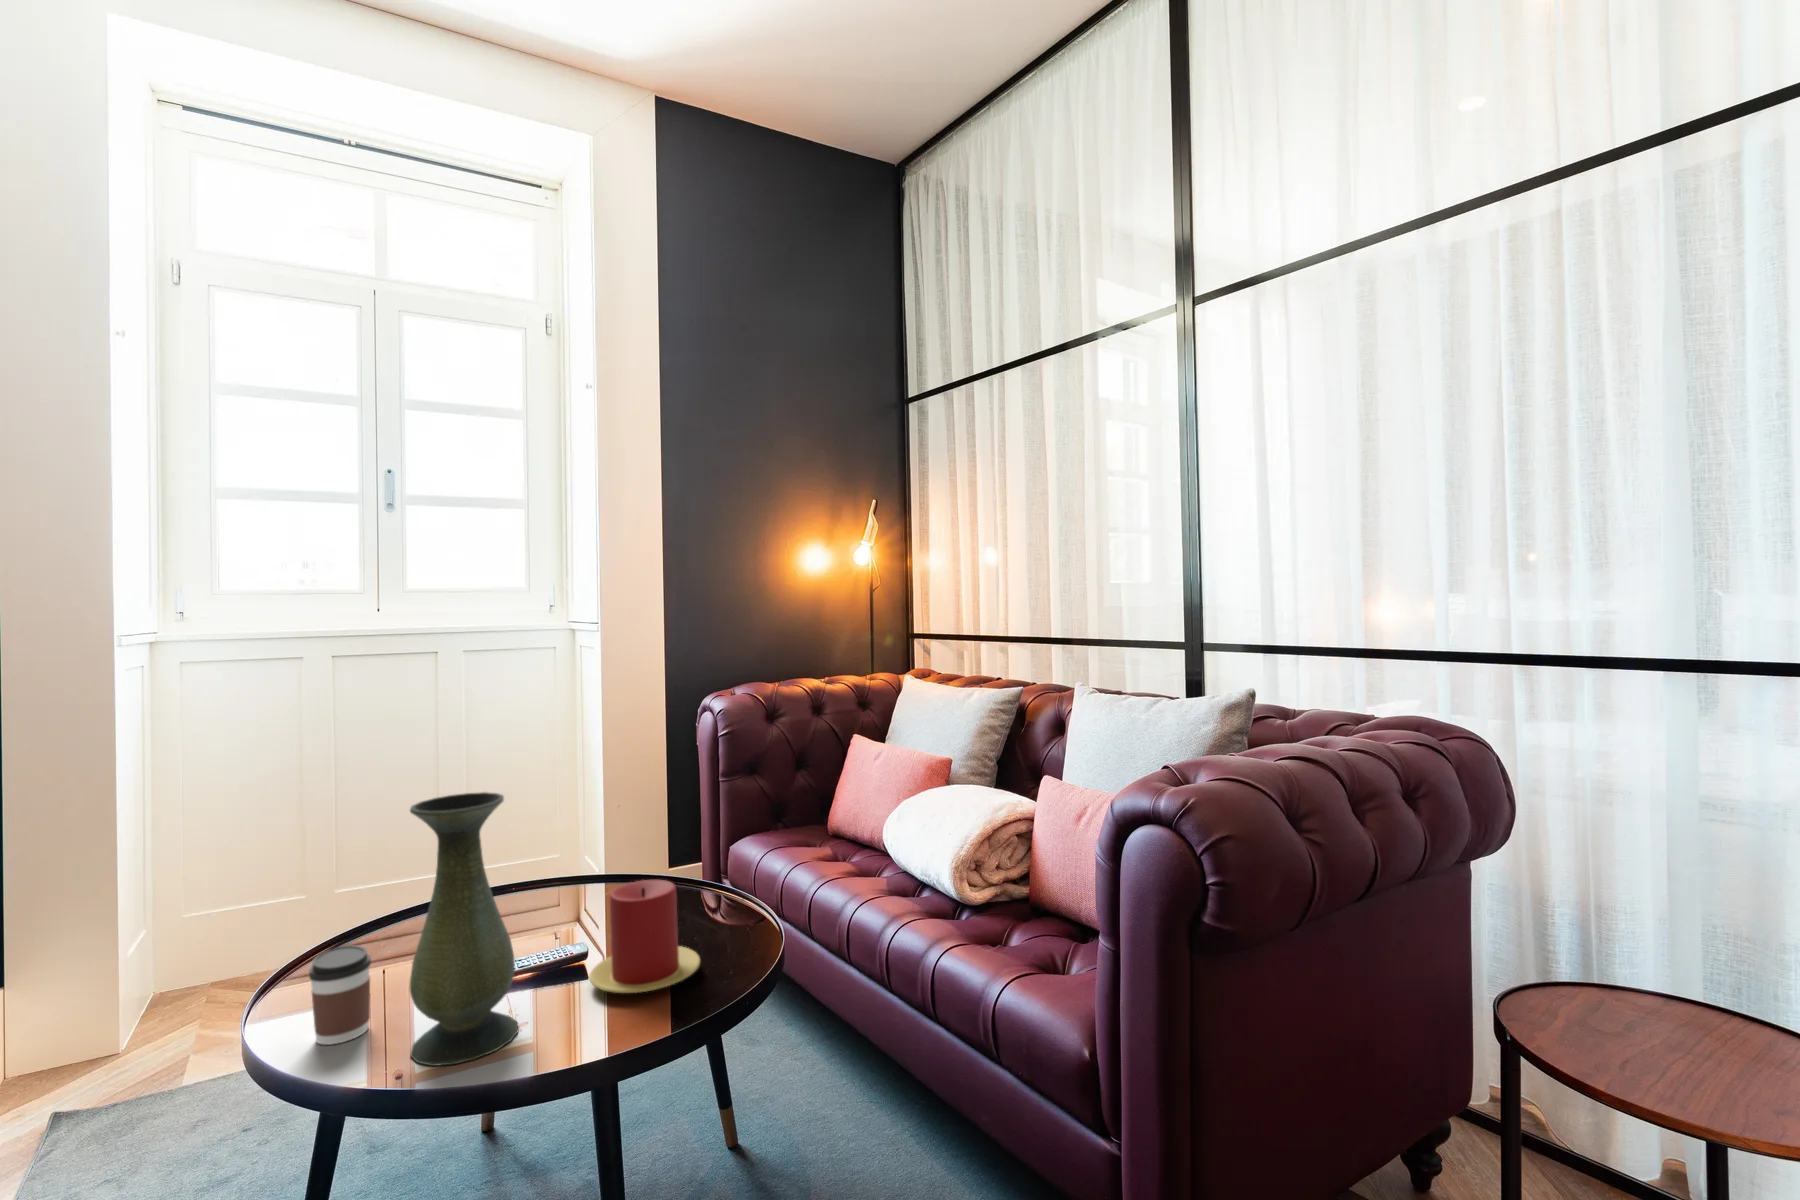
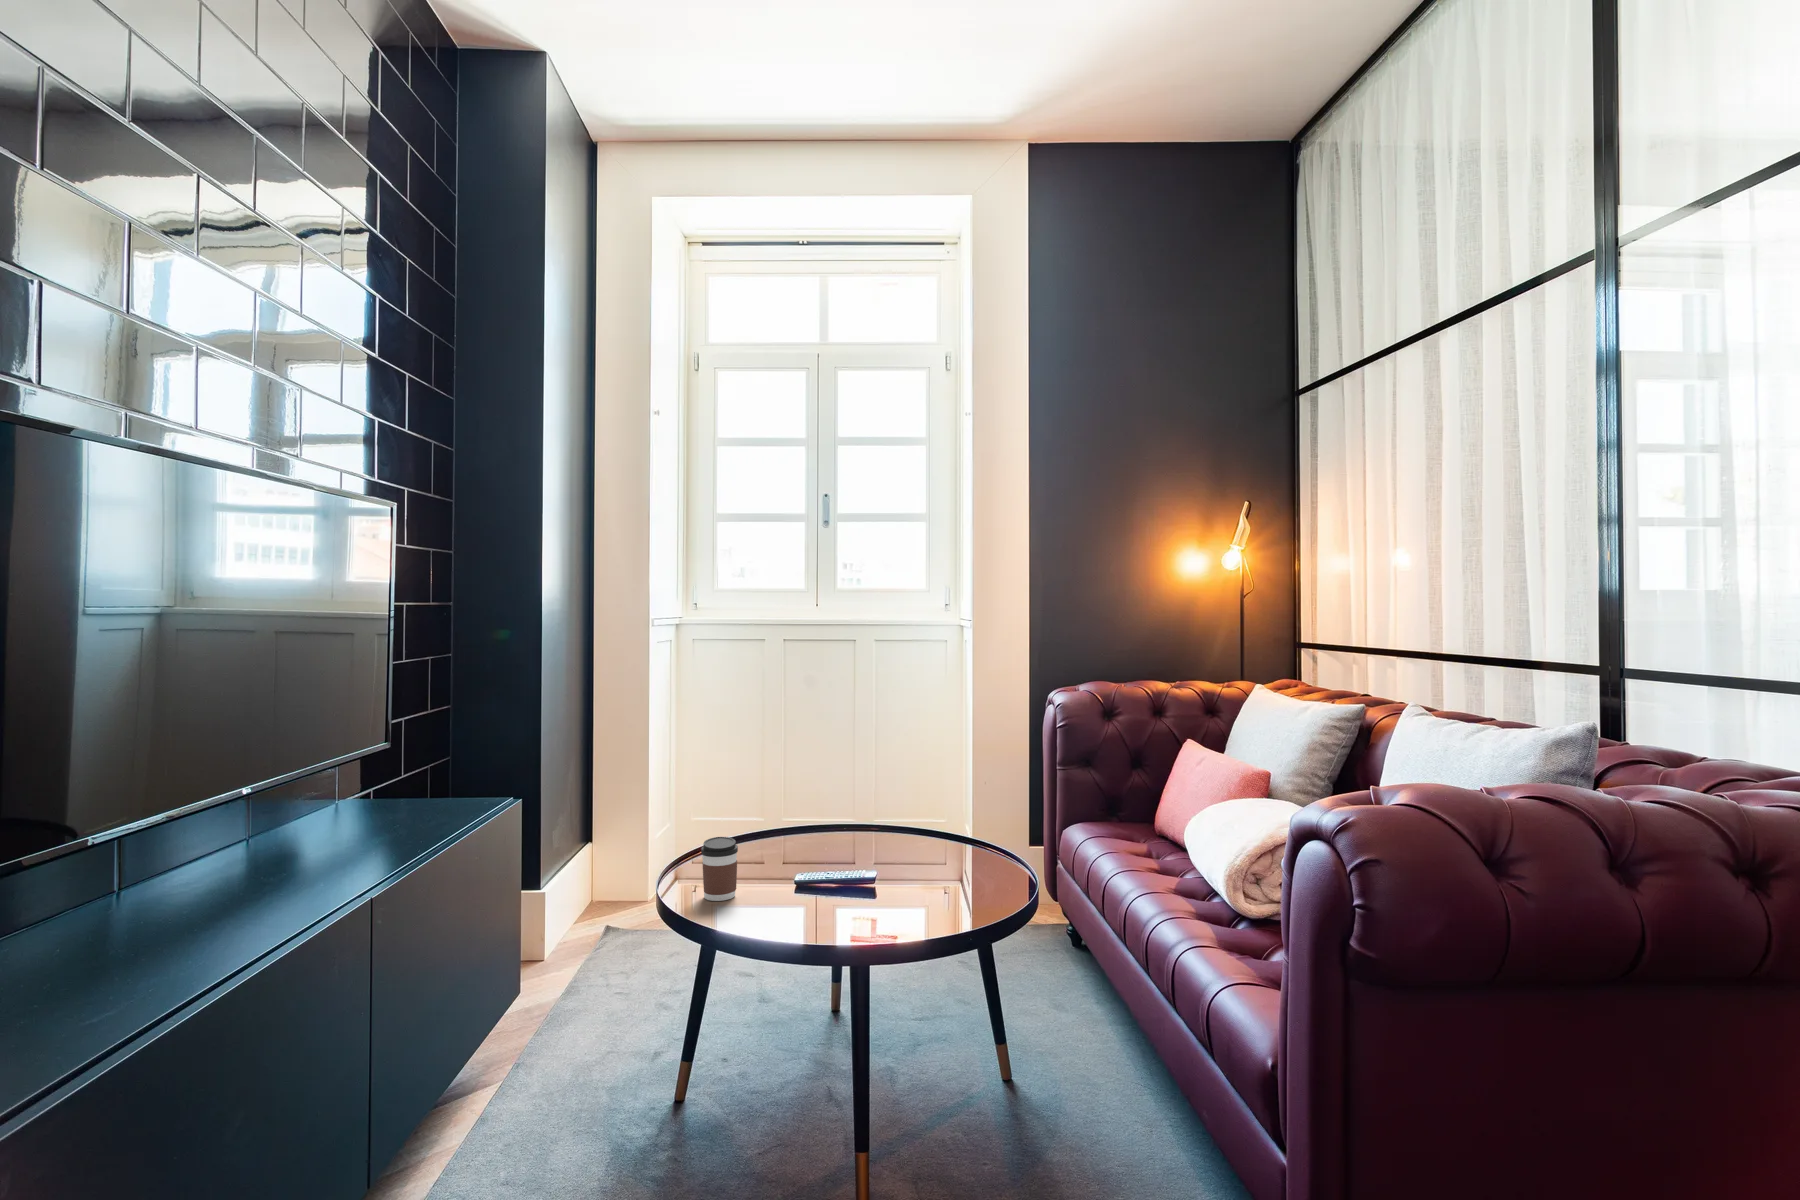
vase: present [410,792,518,1066] -> none [748,739,818,929]
candle: present [589,880,700,993] -> none [875,829,961,916]

